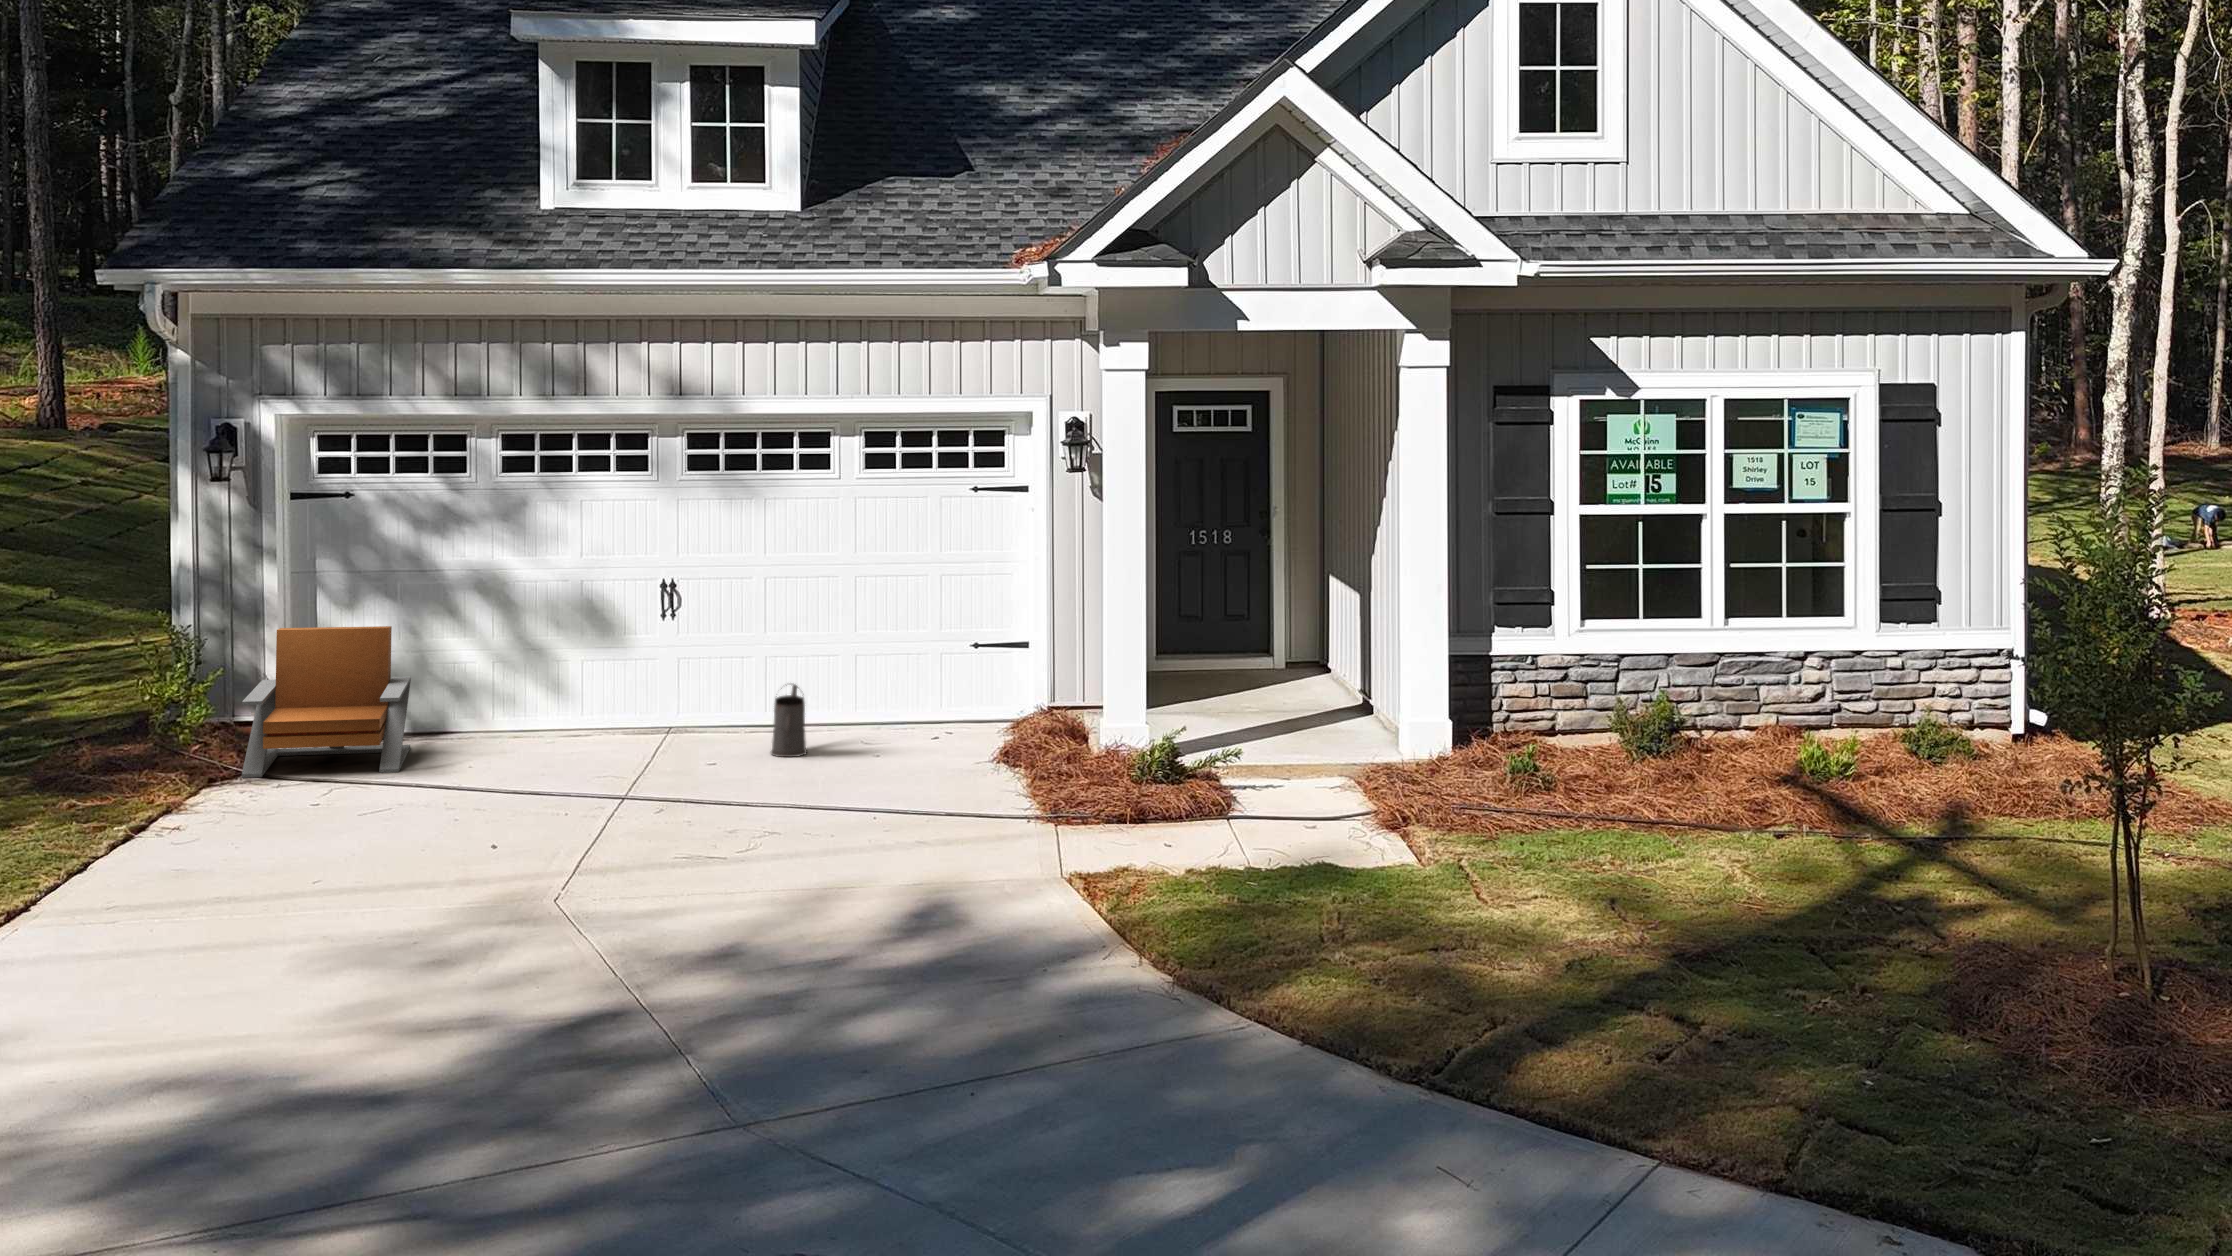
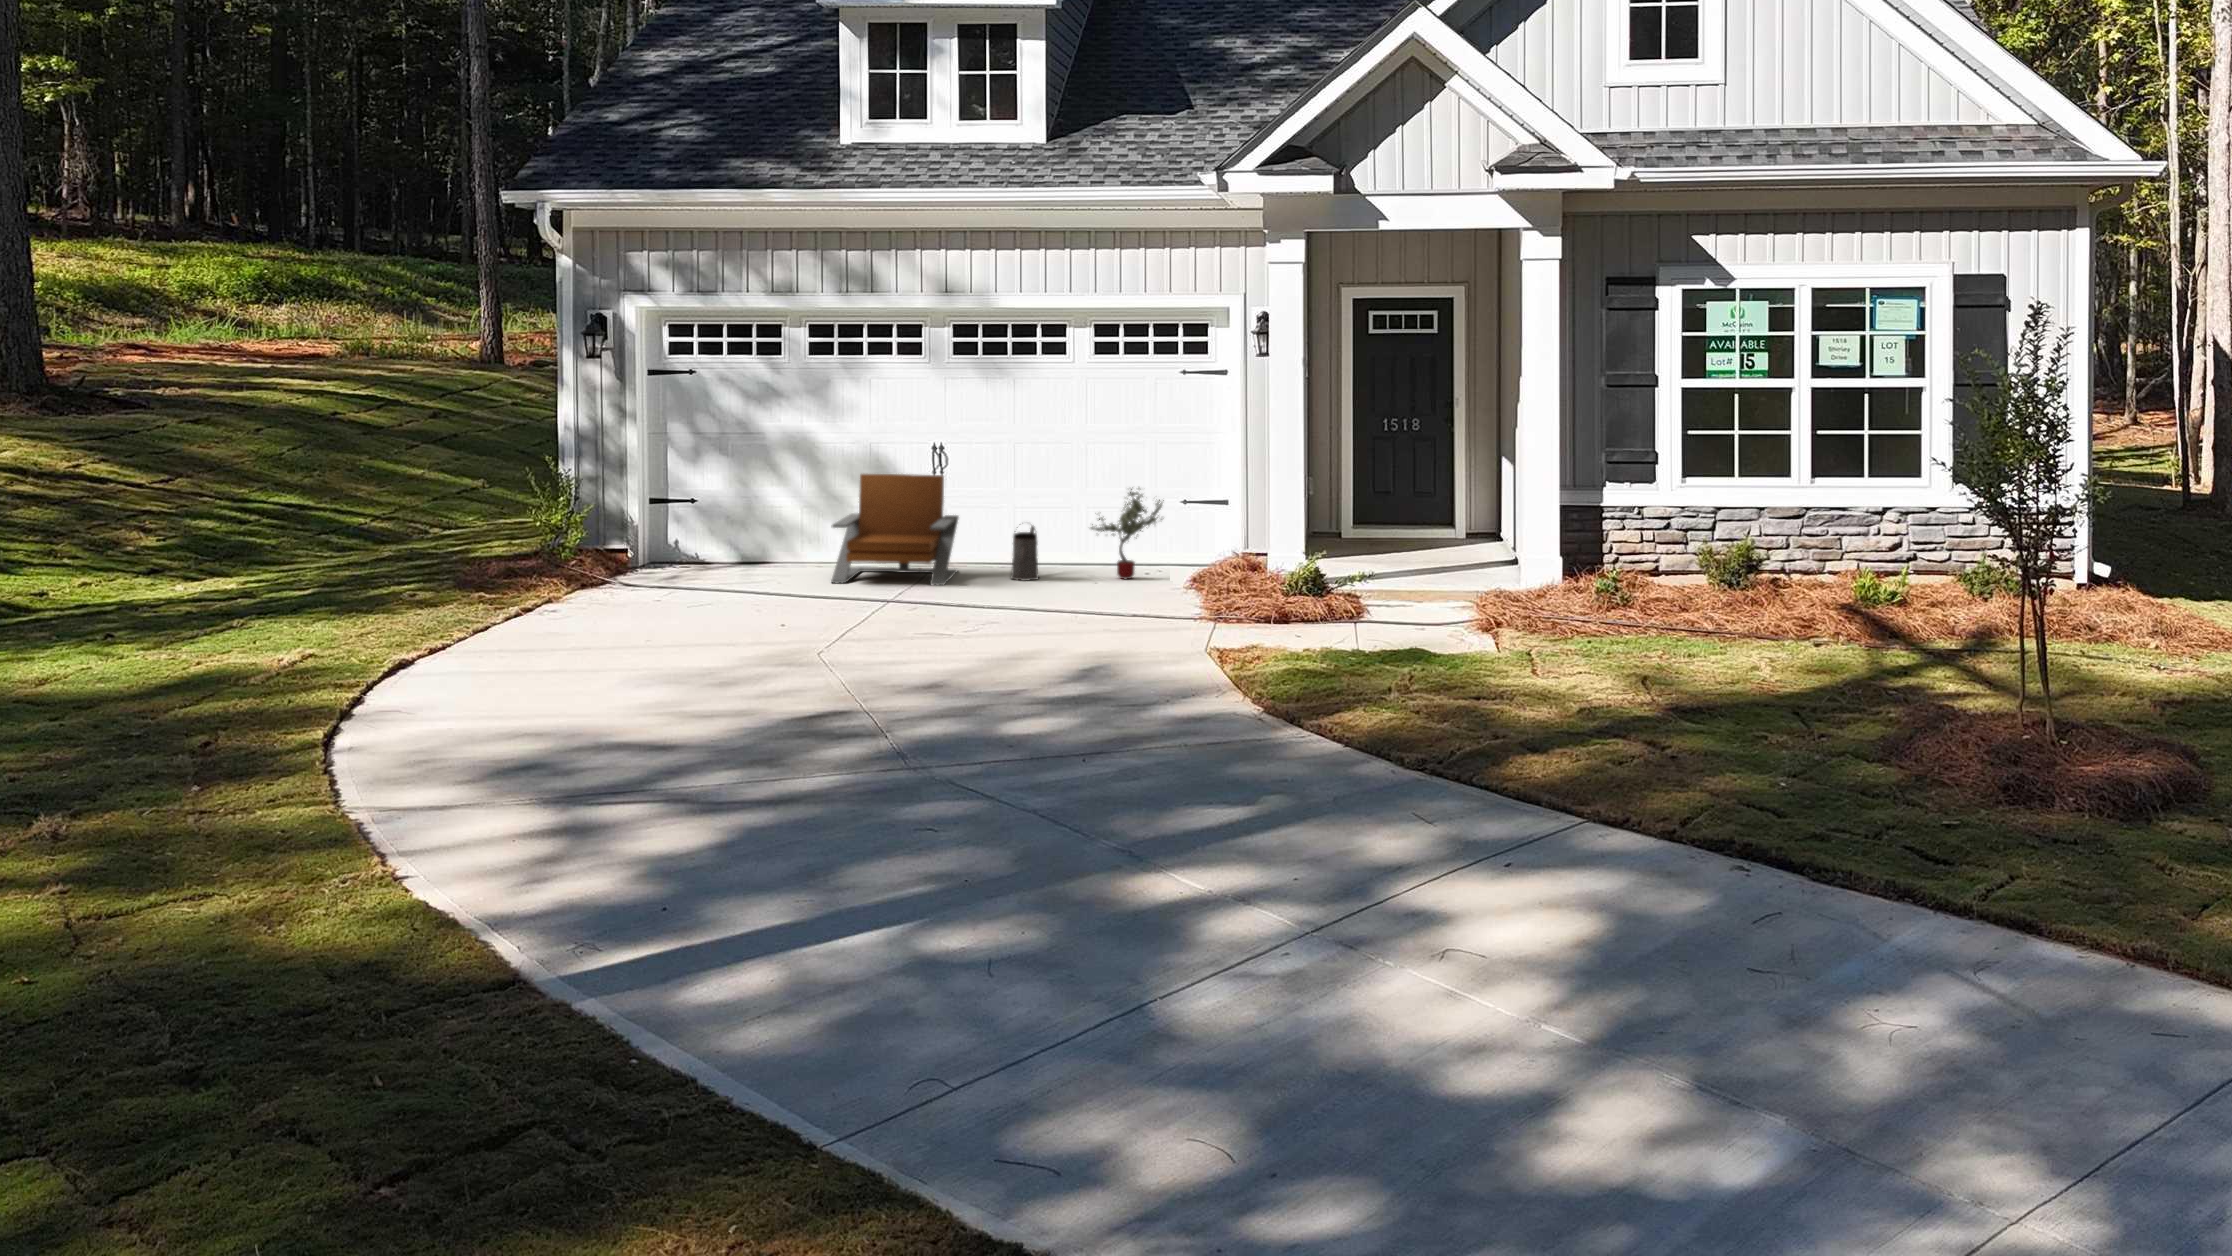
lounge chair: present [242,626,411,778] -> present [831,474,959,585]
potted tree: none [868,635,963,751] -> present [1091,488,1164,579]

